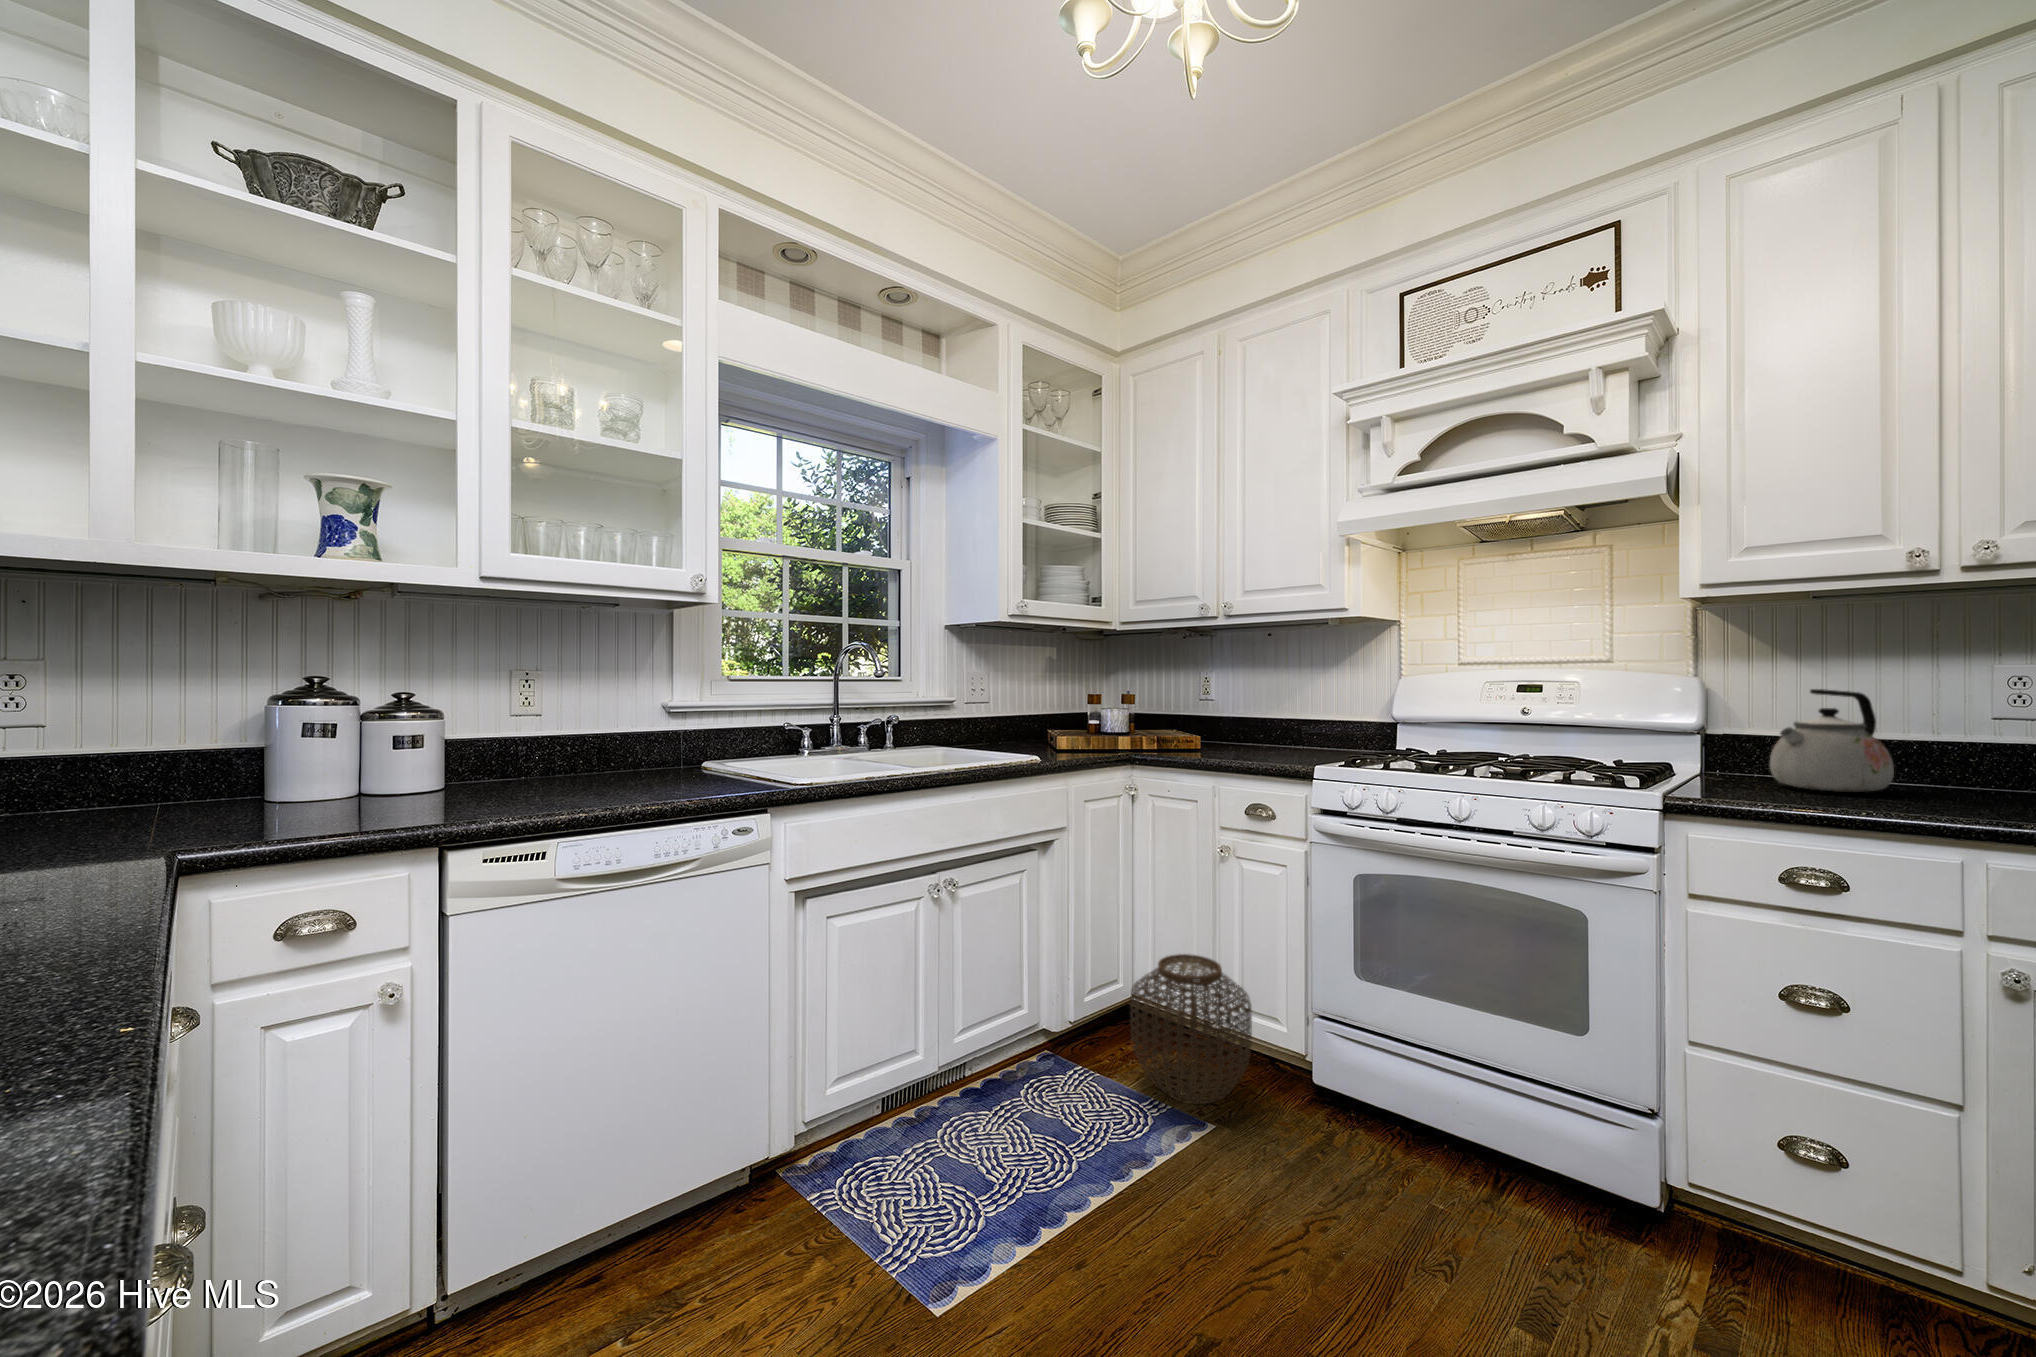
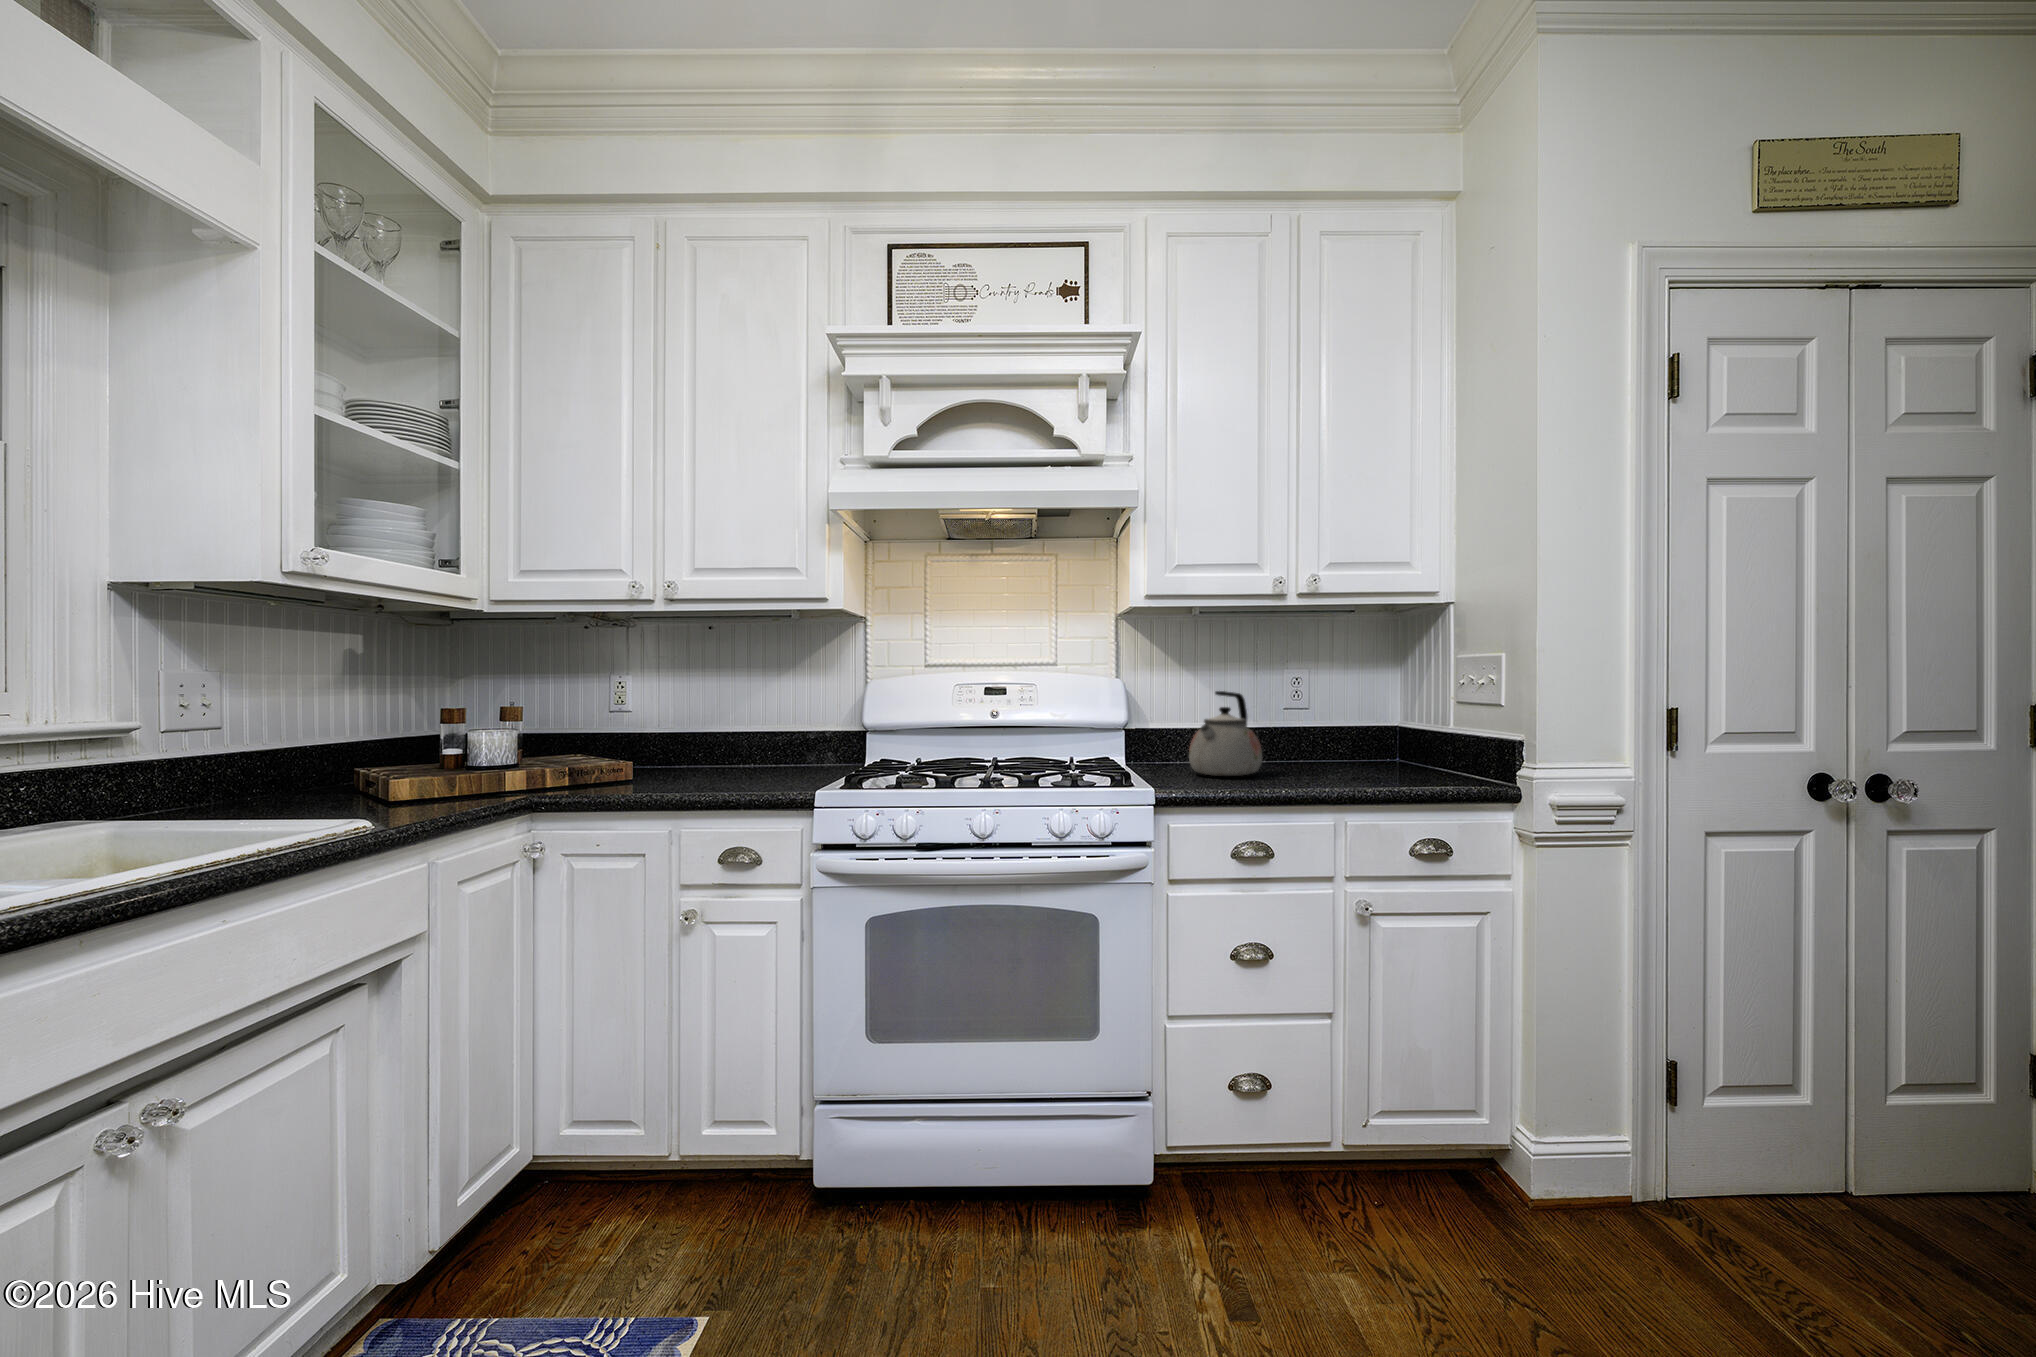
woven basket: present [1130,954,1252,1104] -> none [573,1067,748,1279]

